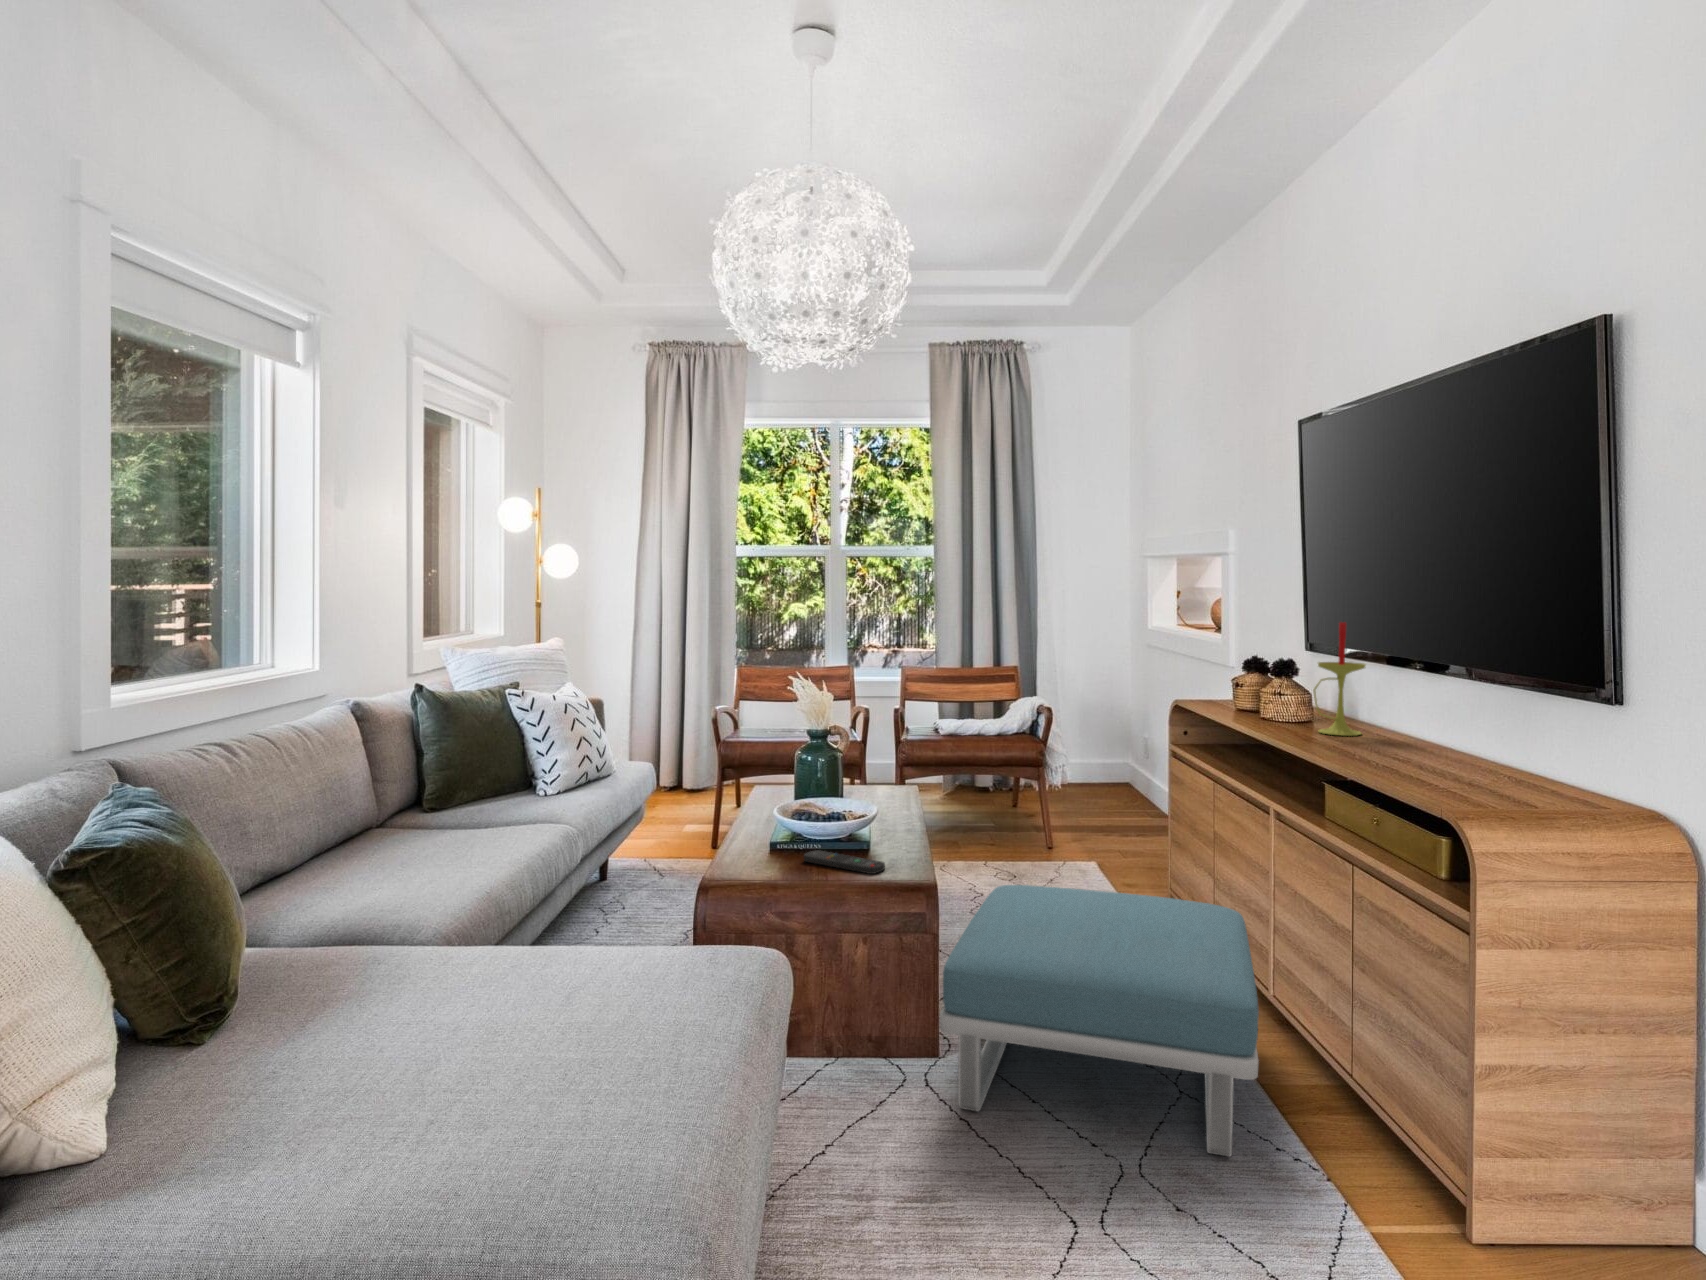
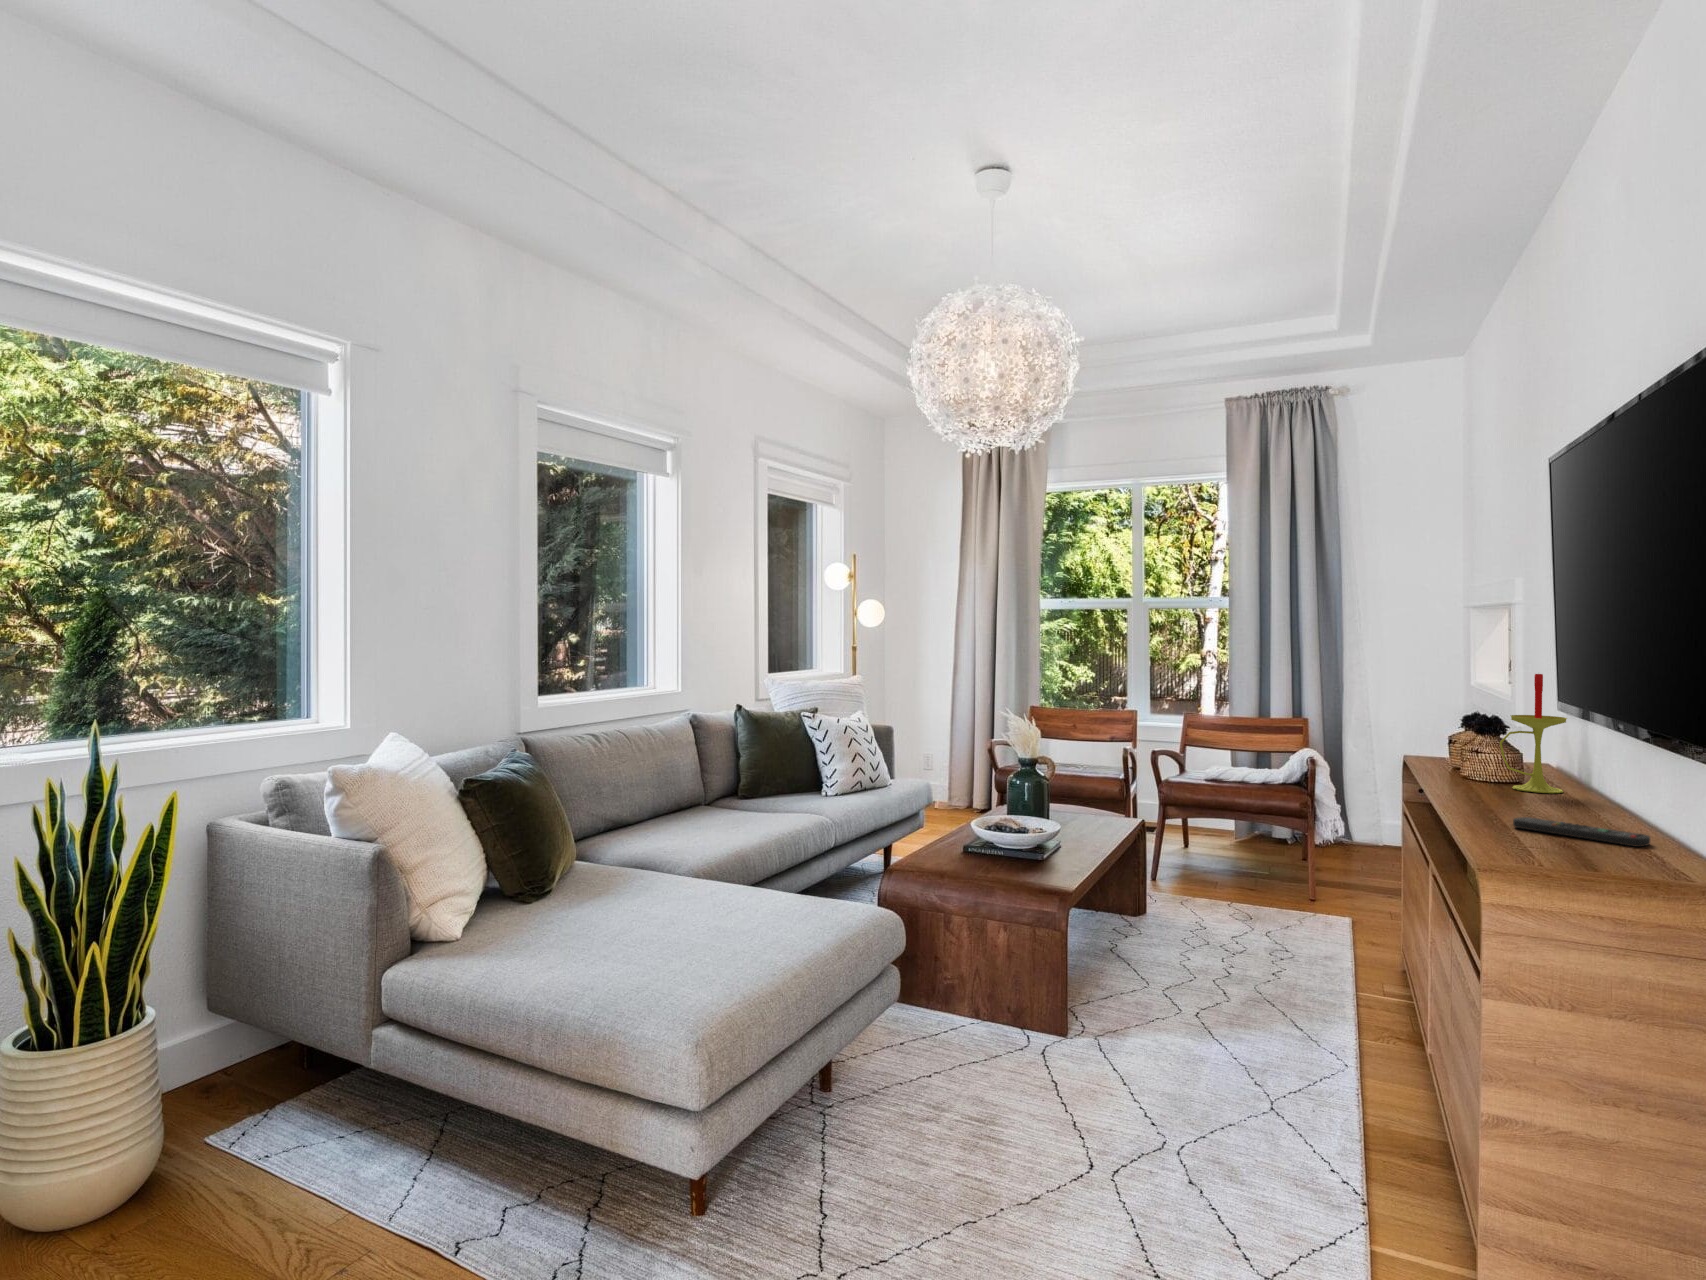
remote control: present [804,850,885,874] -> present [1513,817,1650,847]
footstool: present [940,885,1259,1157] -> none [1041,904,1384,1160]

